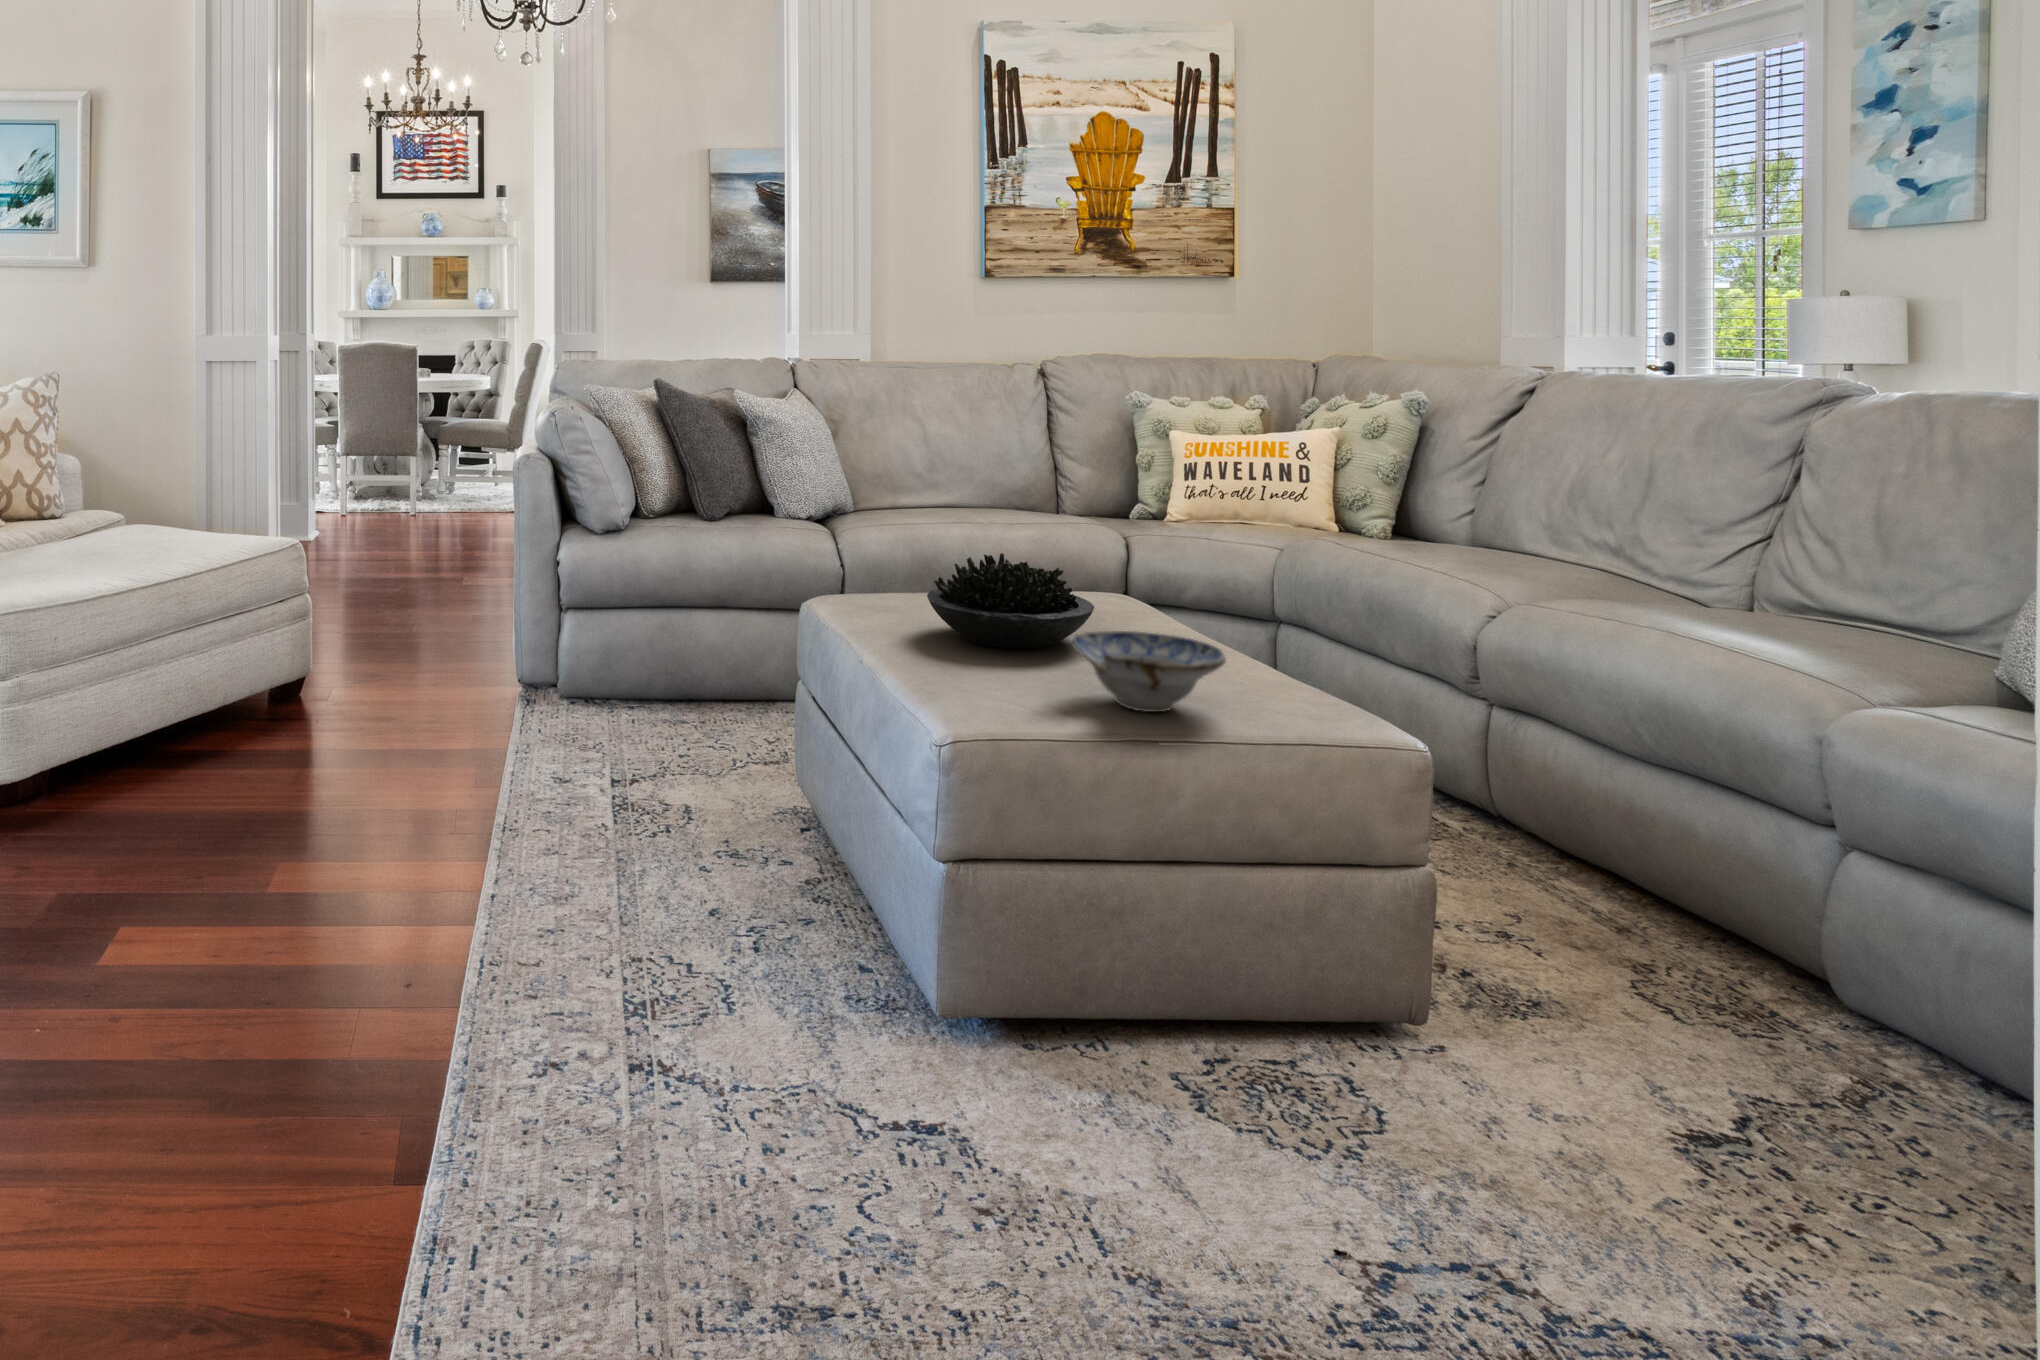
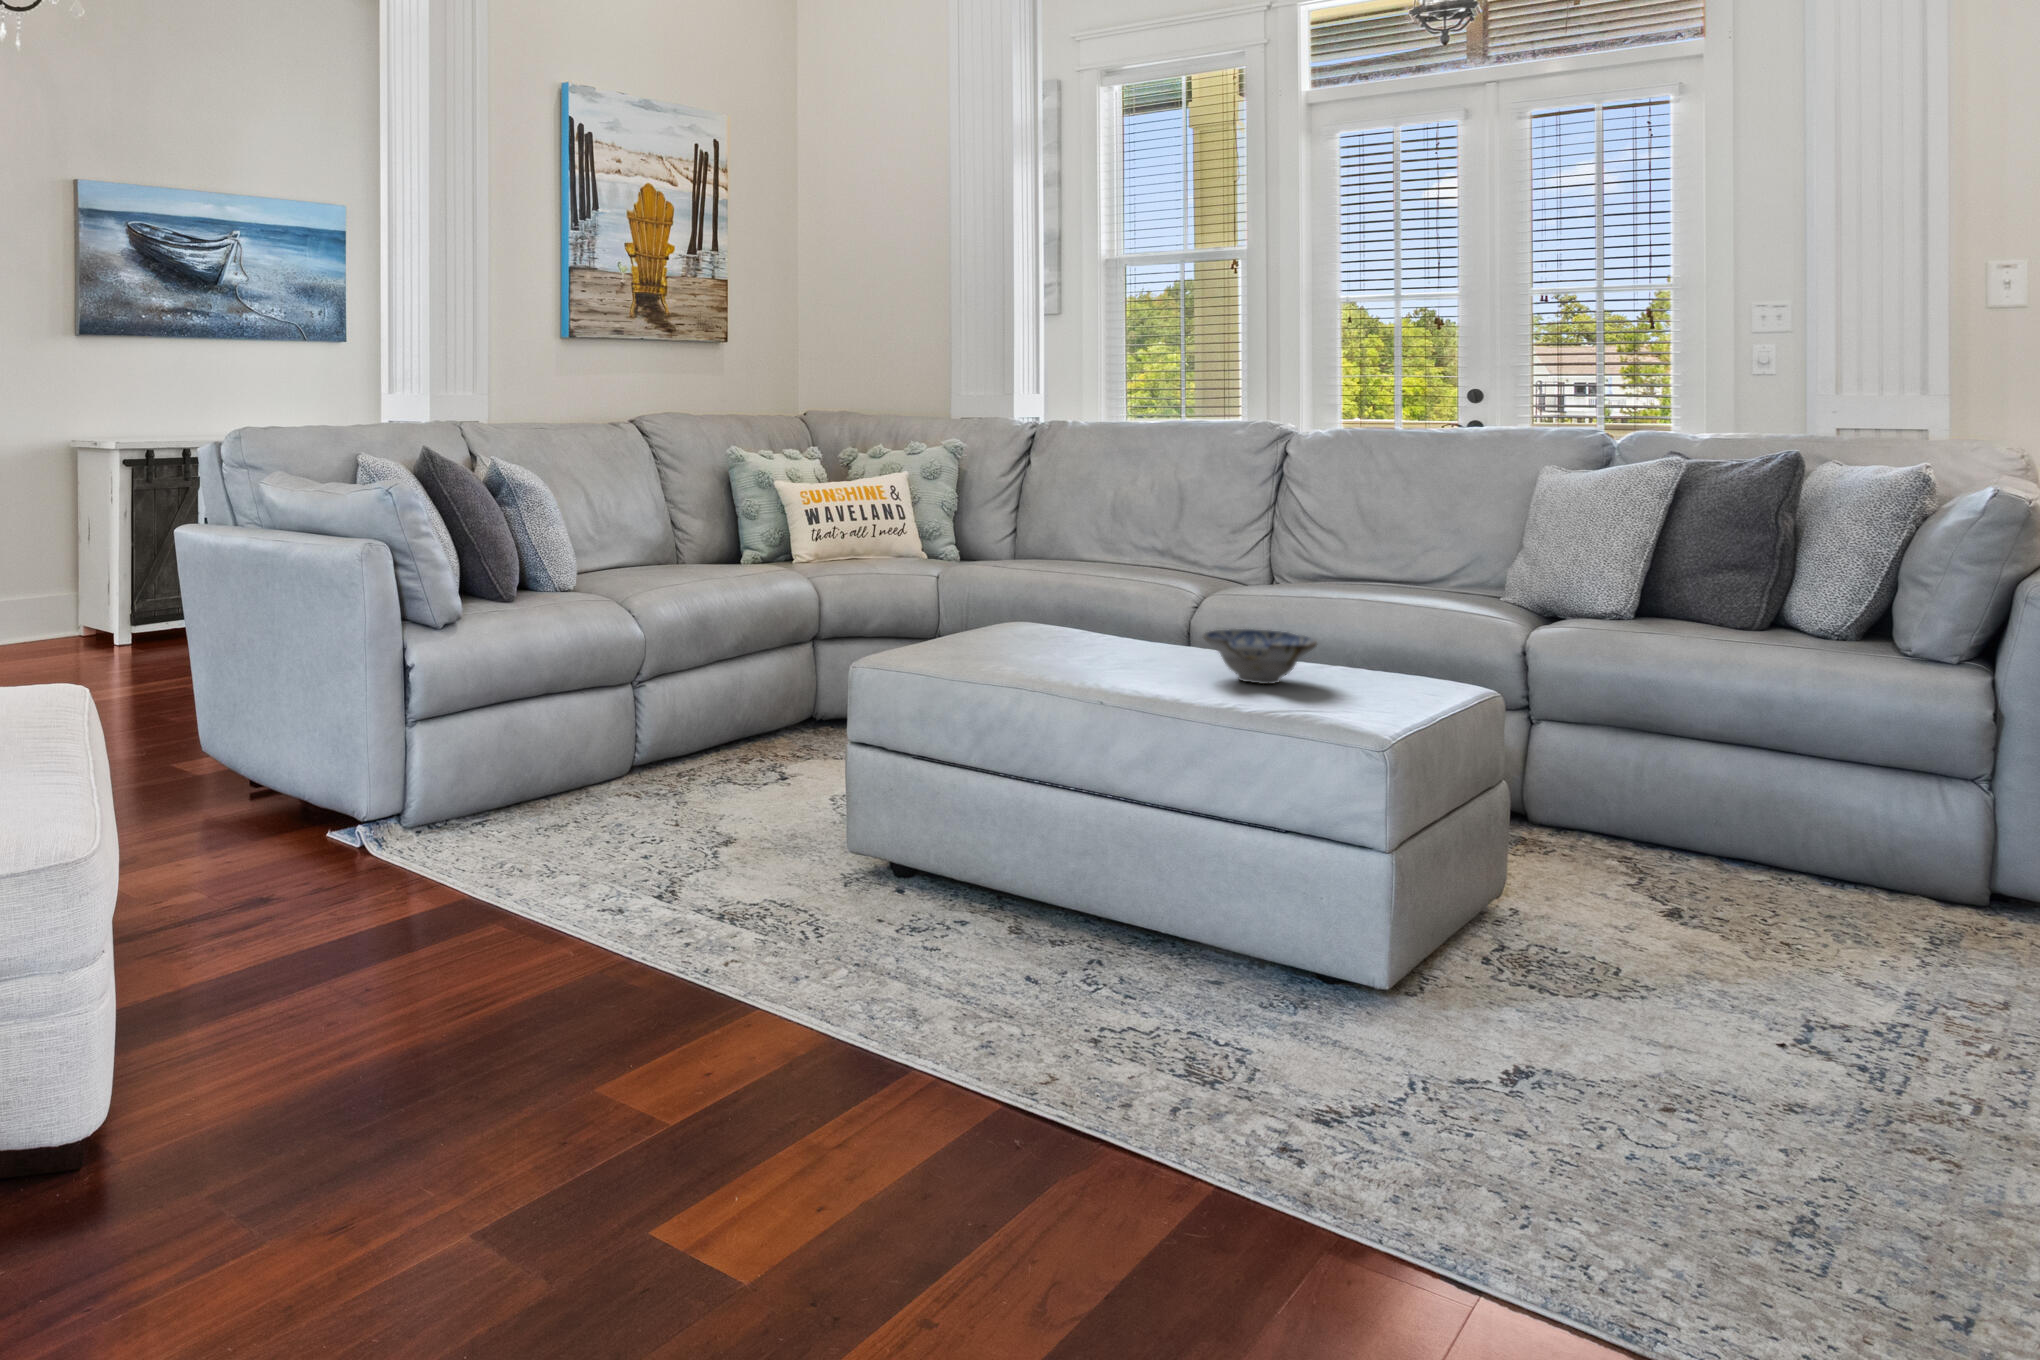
succulent plant: present [927,553,1094,648] -> none [996,588,1132,663]

